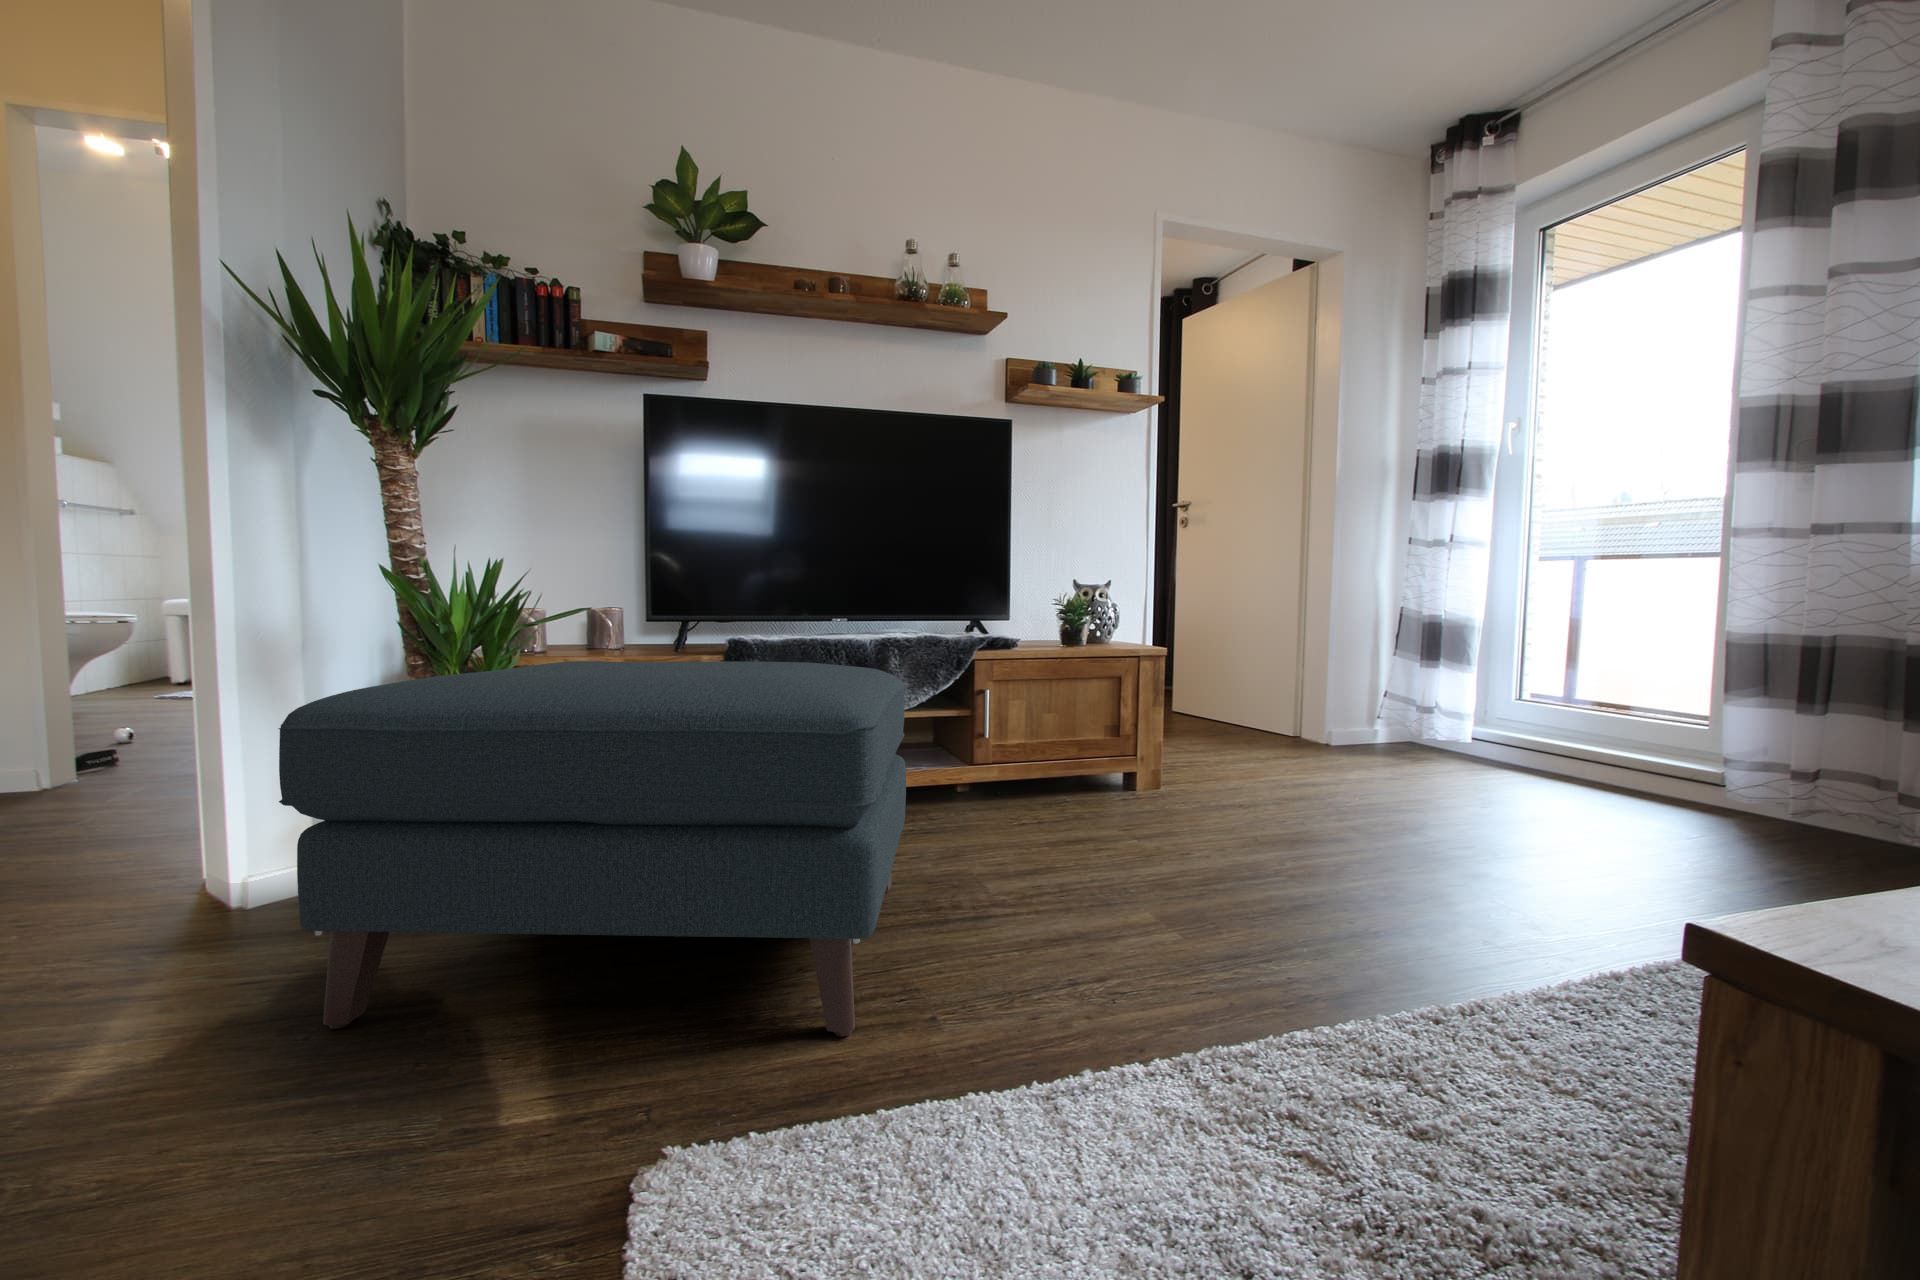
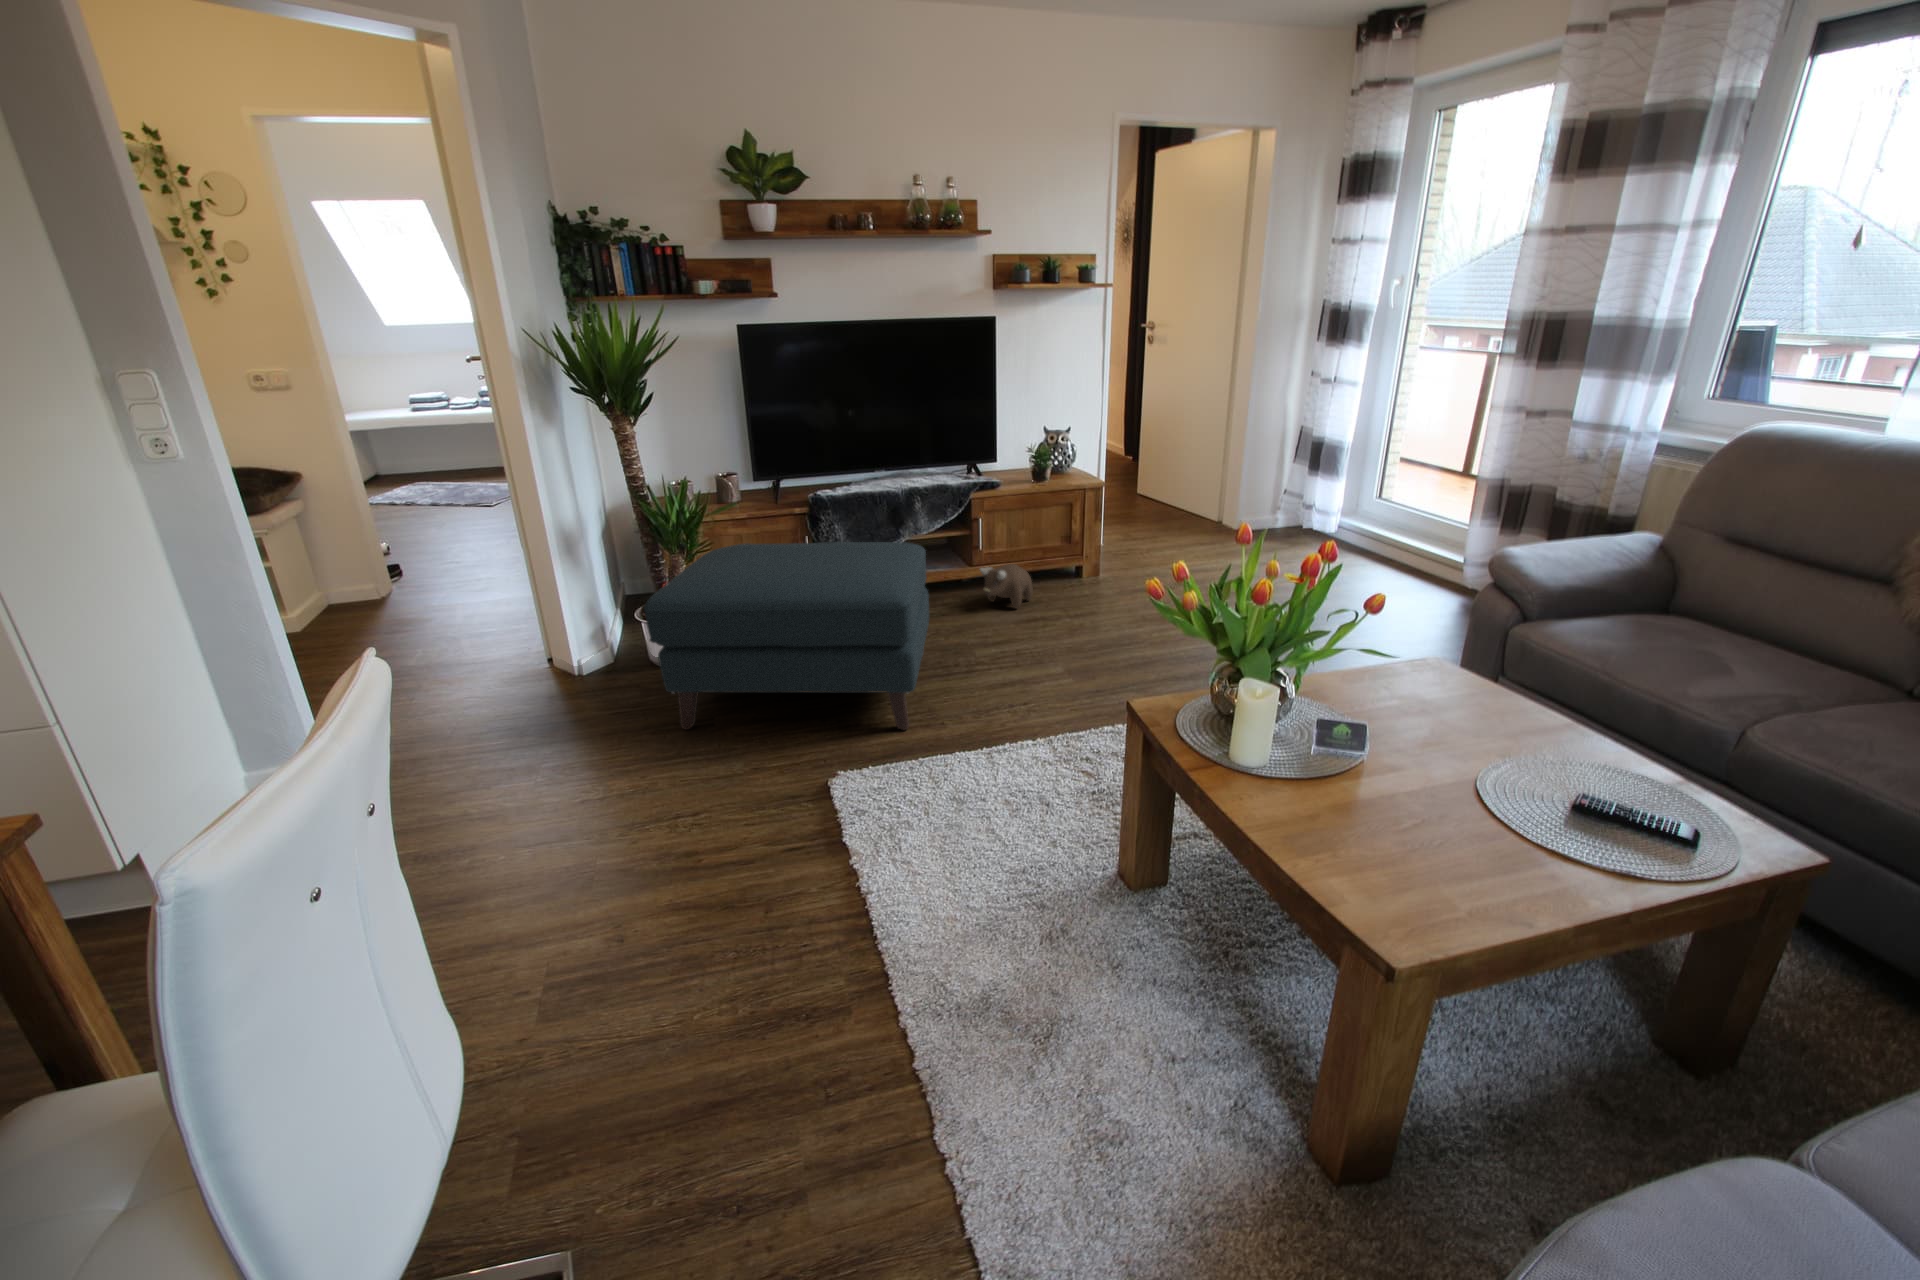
plush toy: none [987,752,1070,825] -> present [980,564,1033,609]

